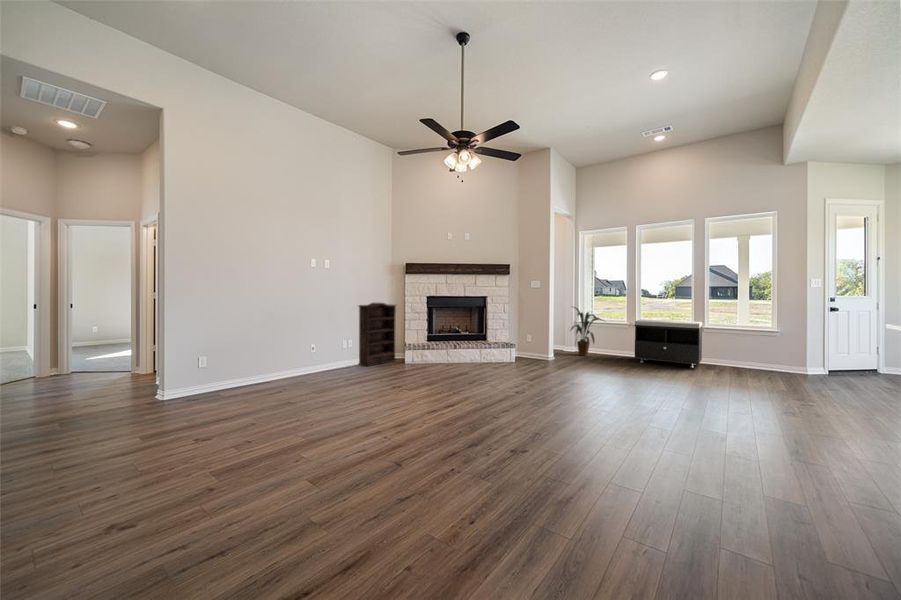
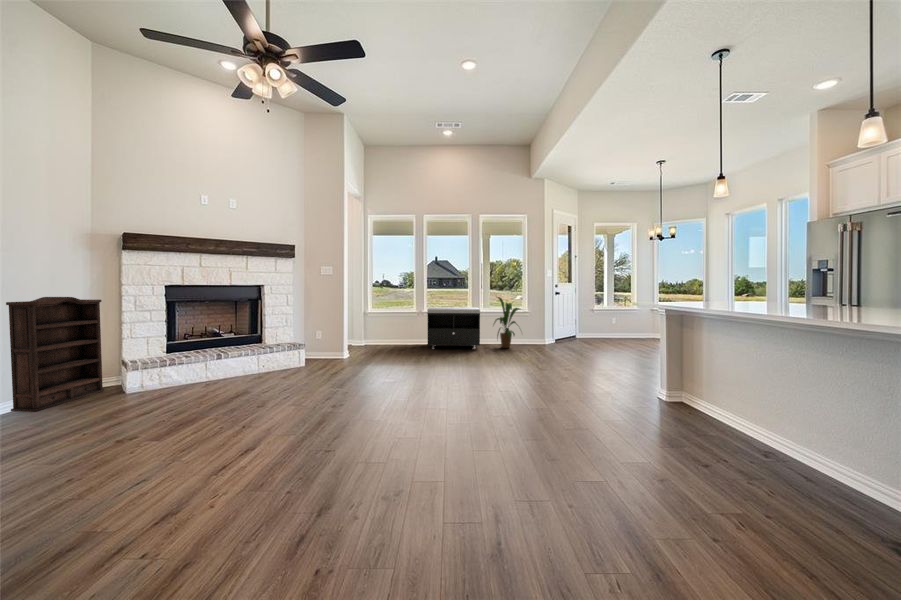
house plant: present [571,307,602,356] -> present [494,297,521,348]

